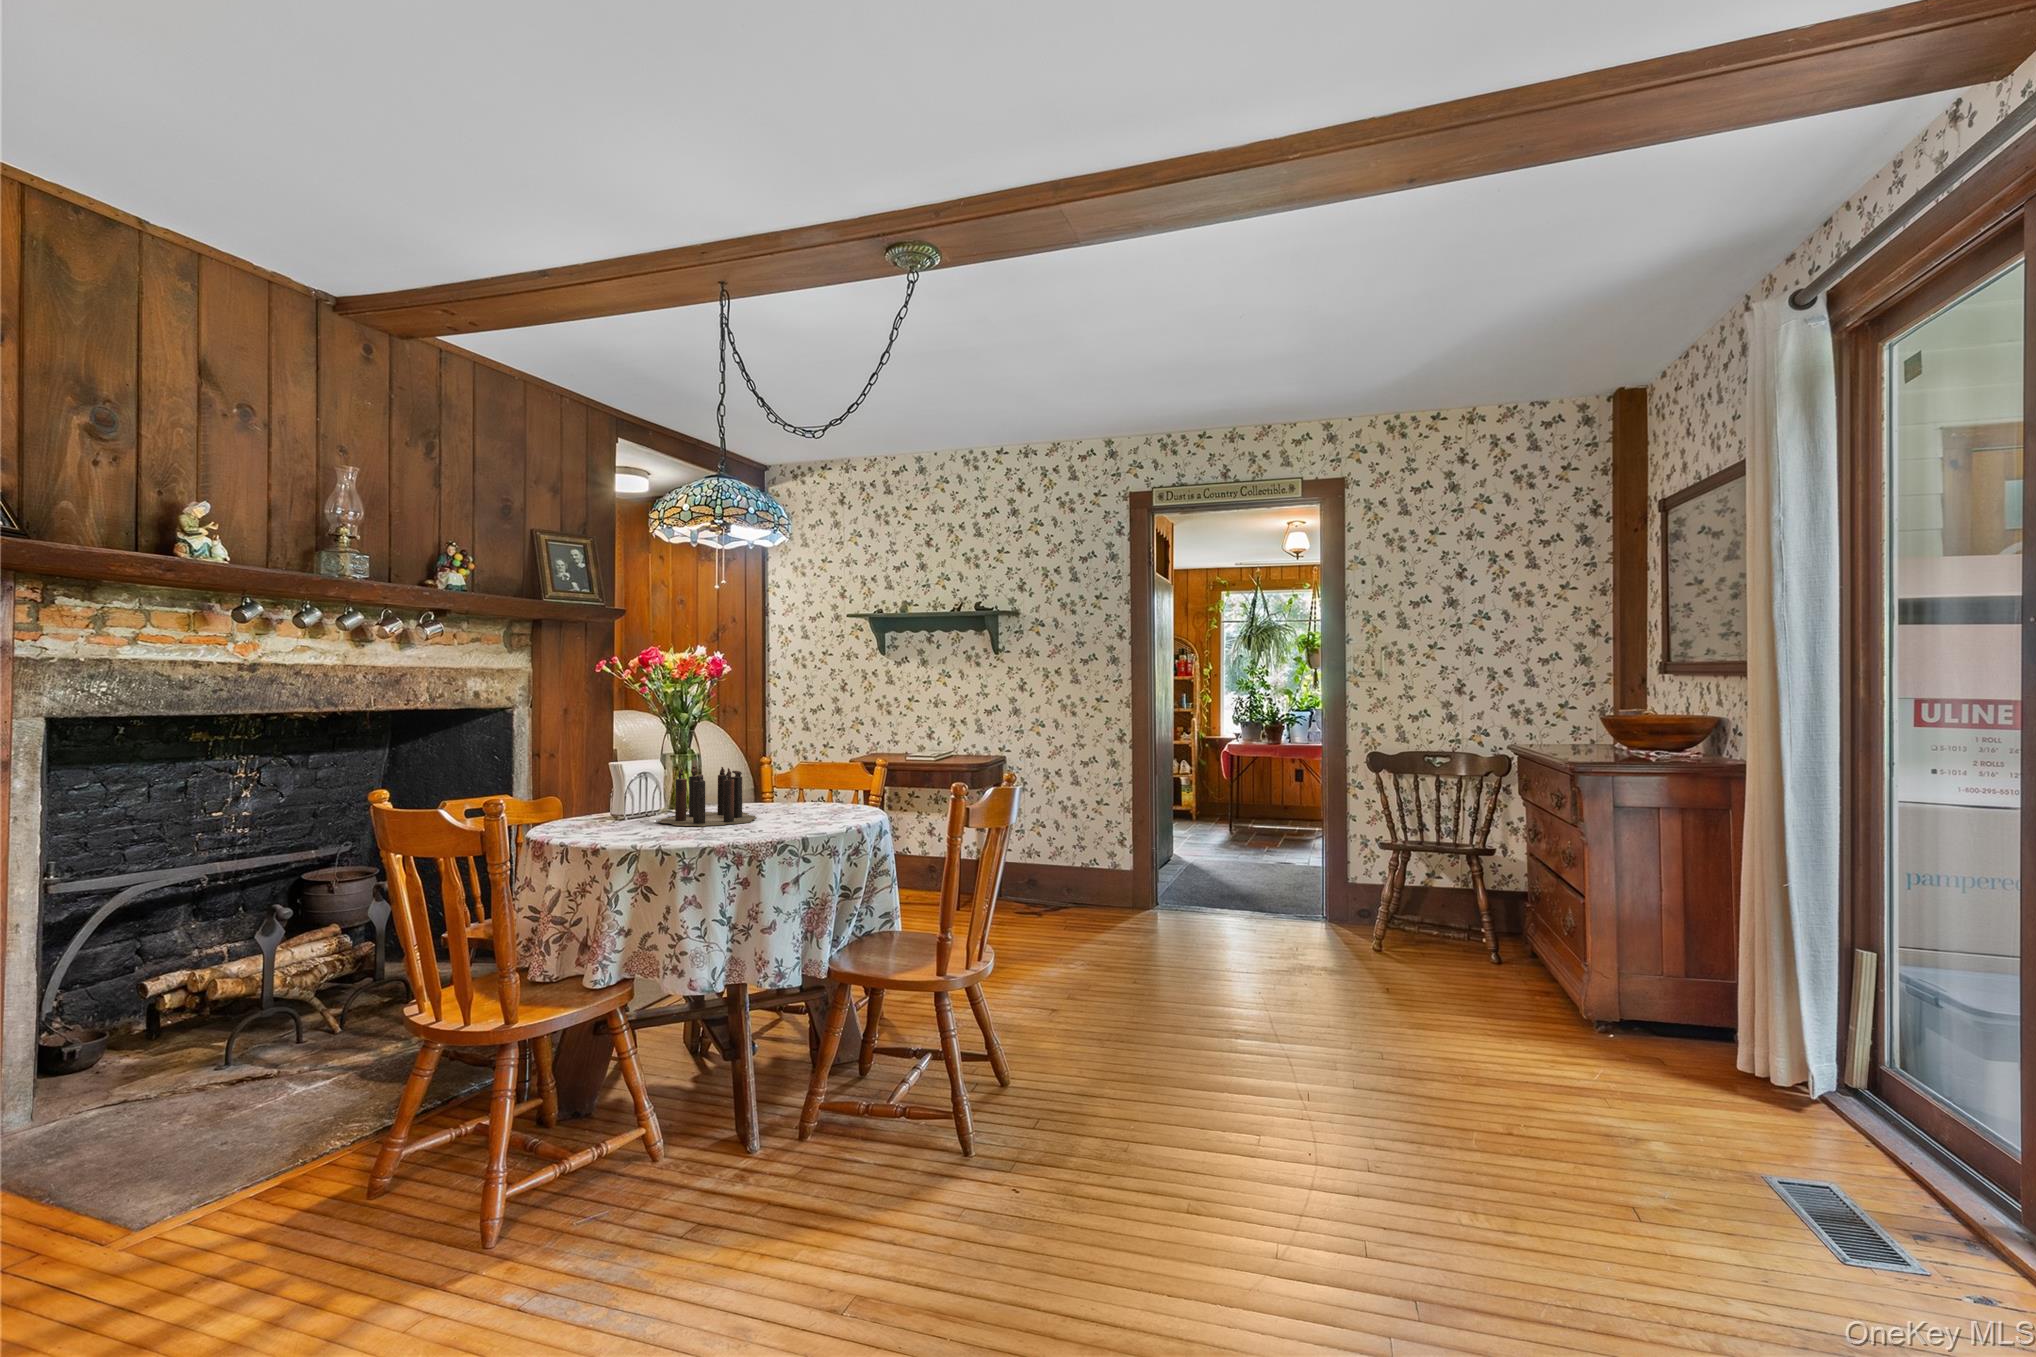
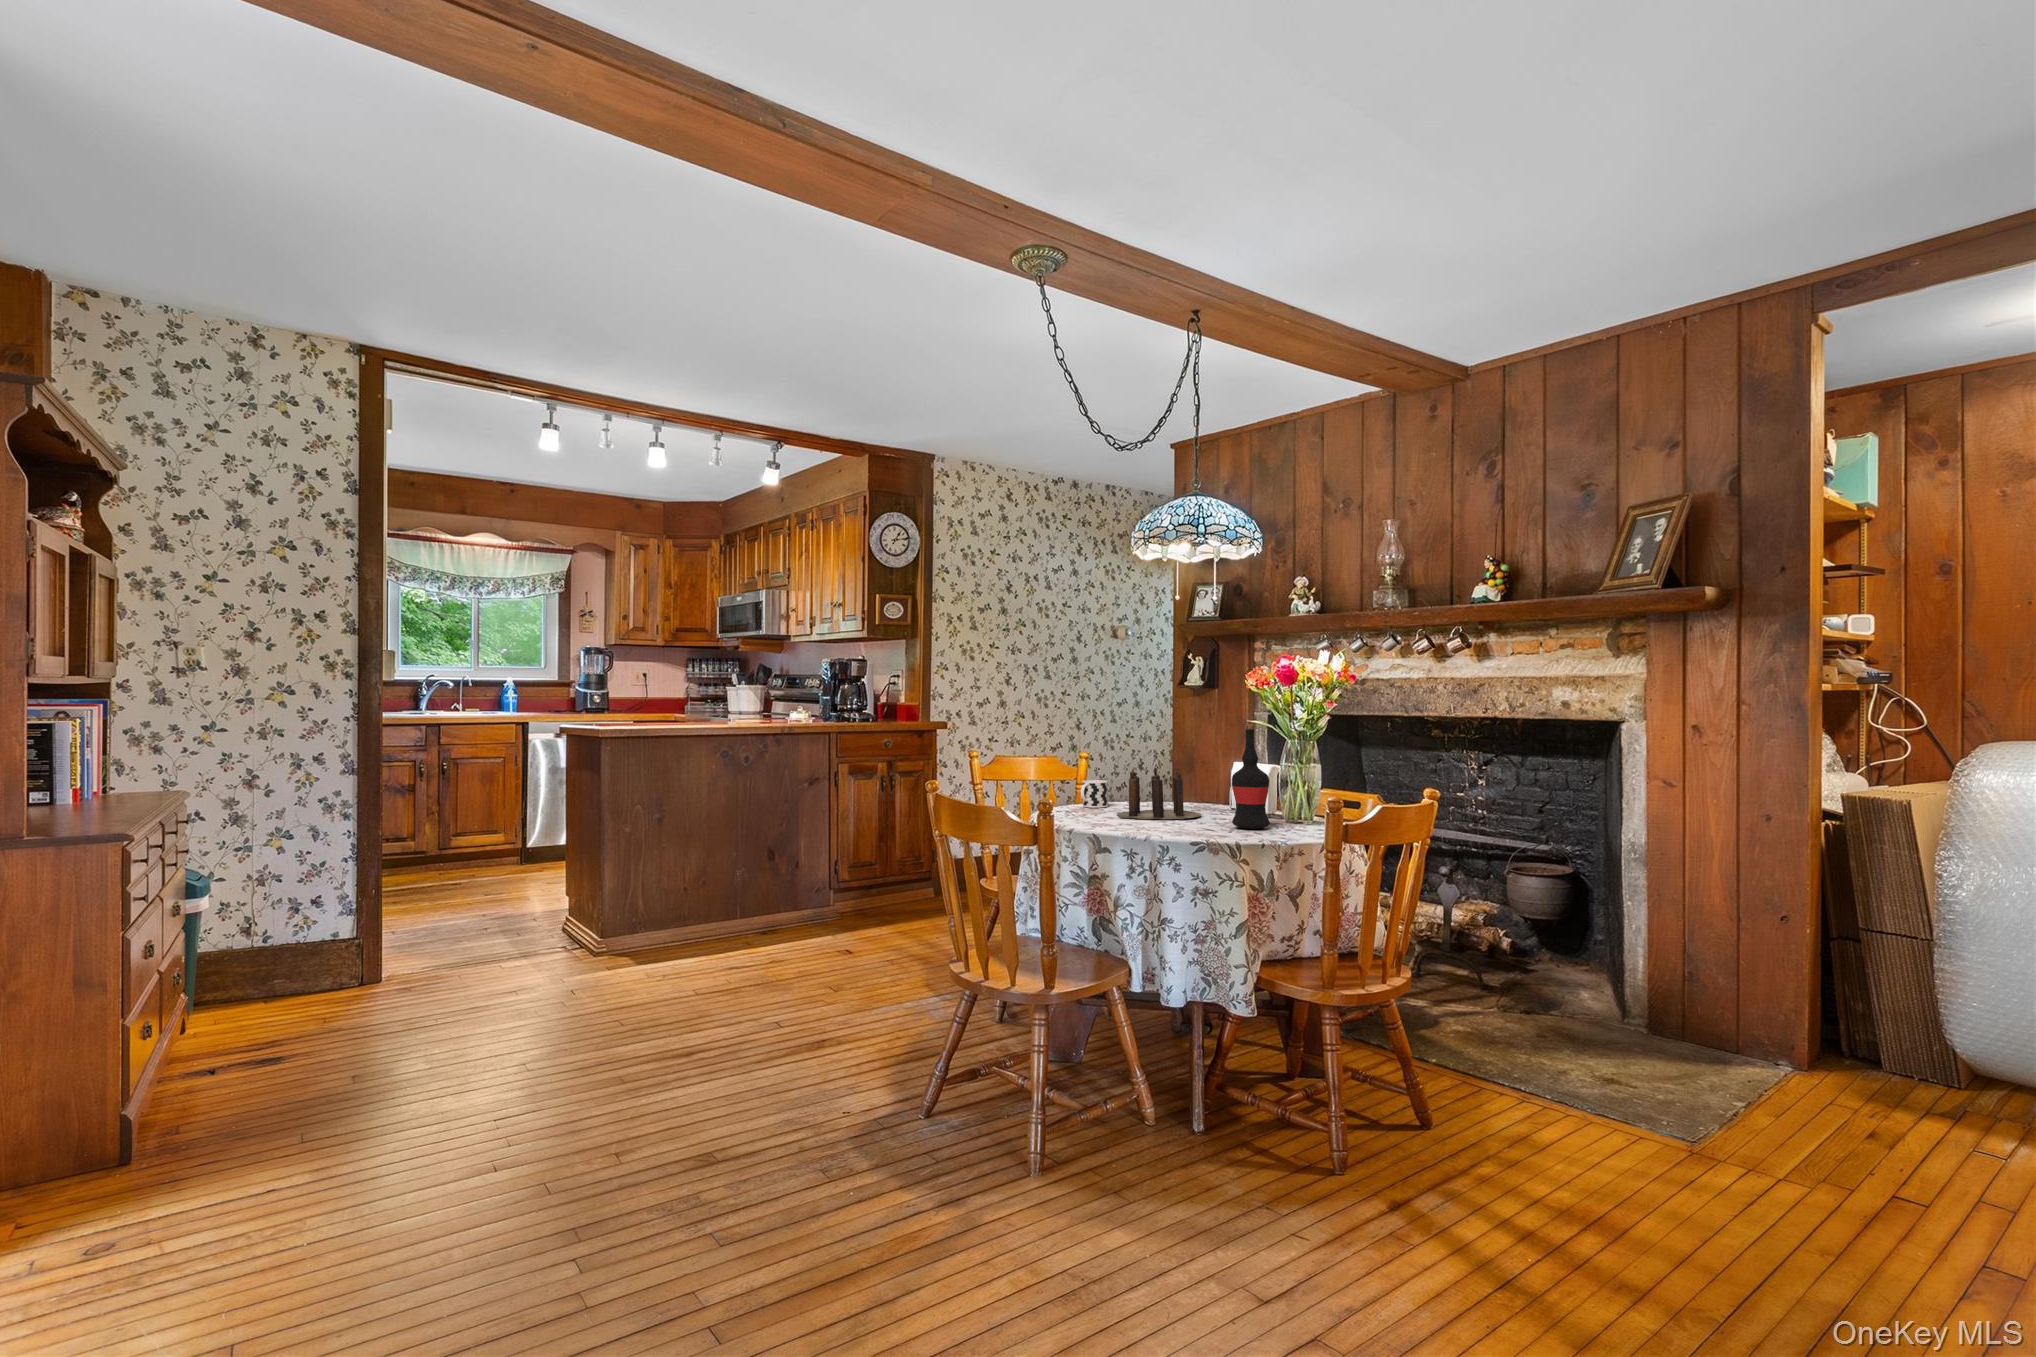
wine bottle: none [780,712,813,804] -> present [1232,724,1270,829]
cup: none [599,800,645,839] -> present [1081,780,1108,808]

